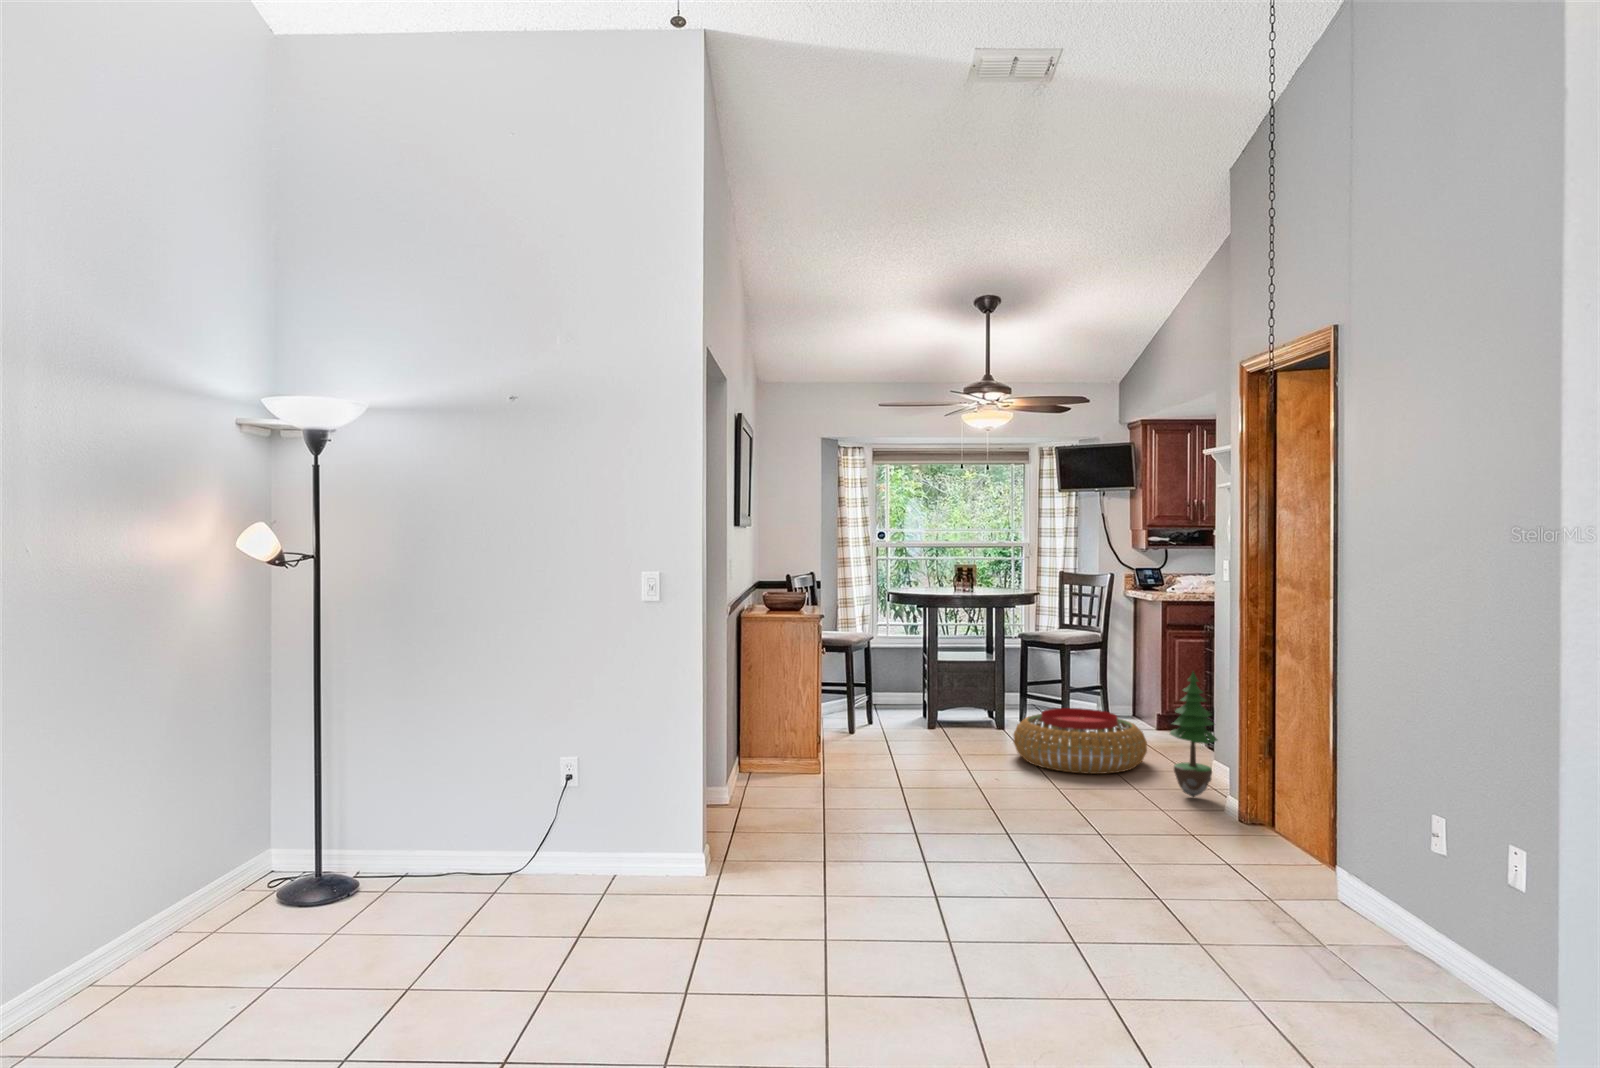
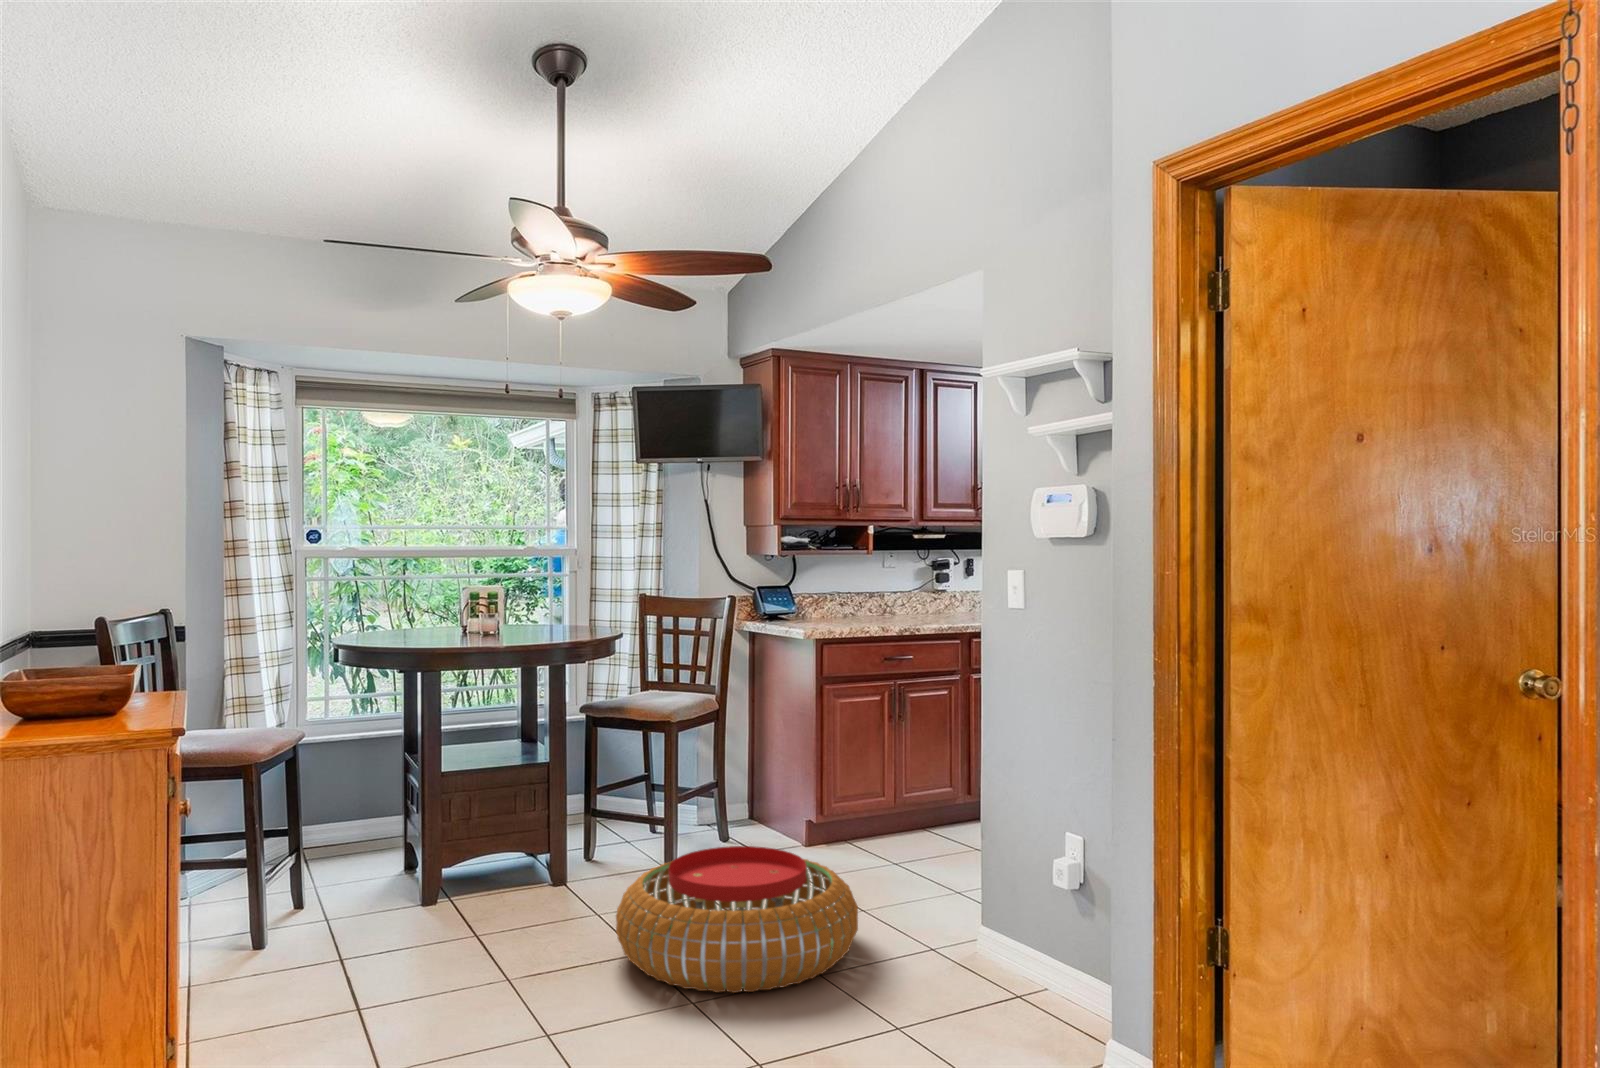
potted tree: present [1170,672,1217,797] -> none [943,778,1029,1020]

